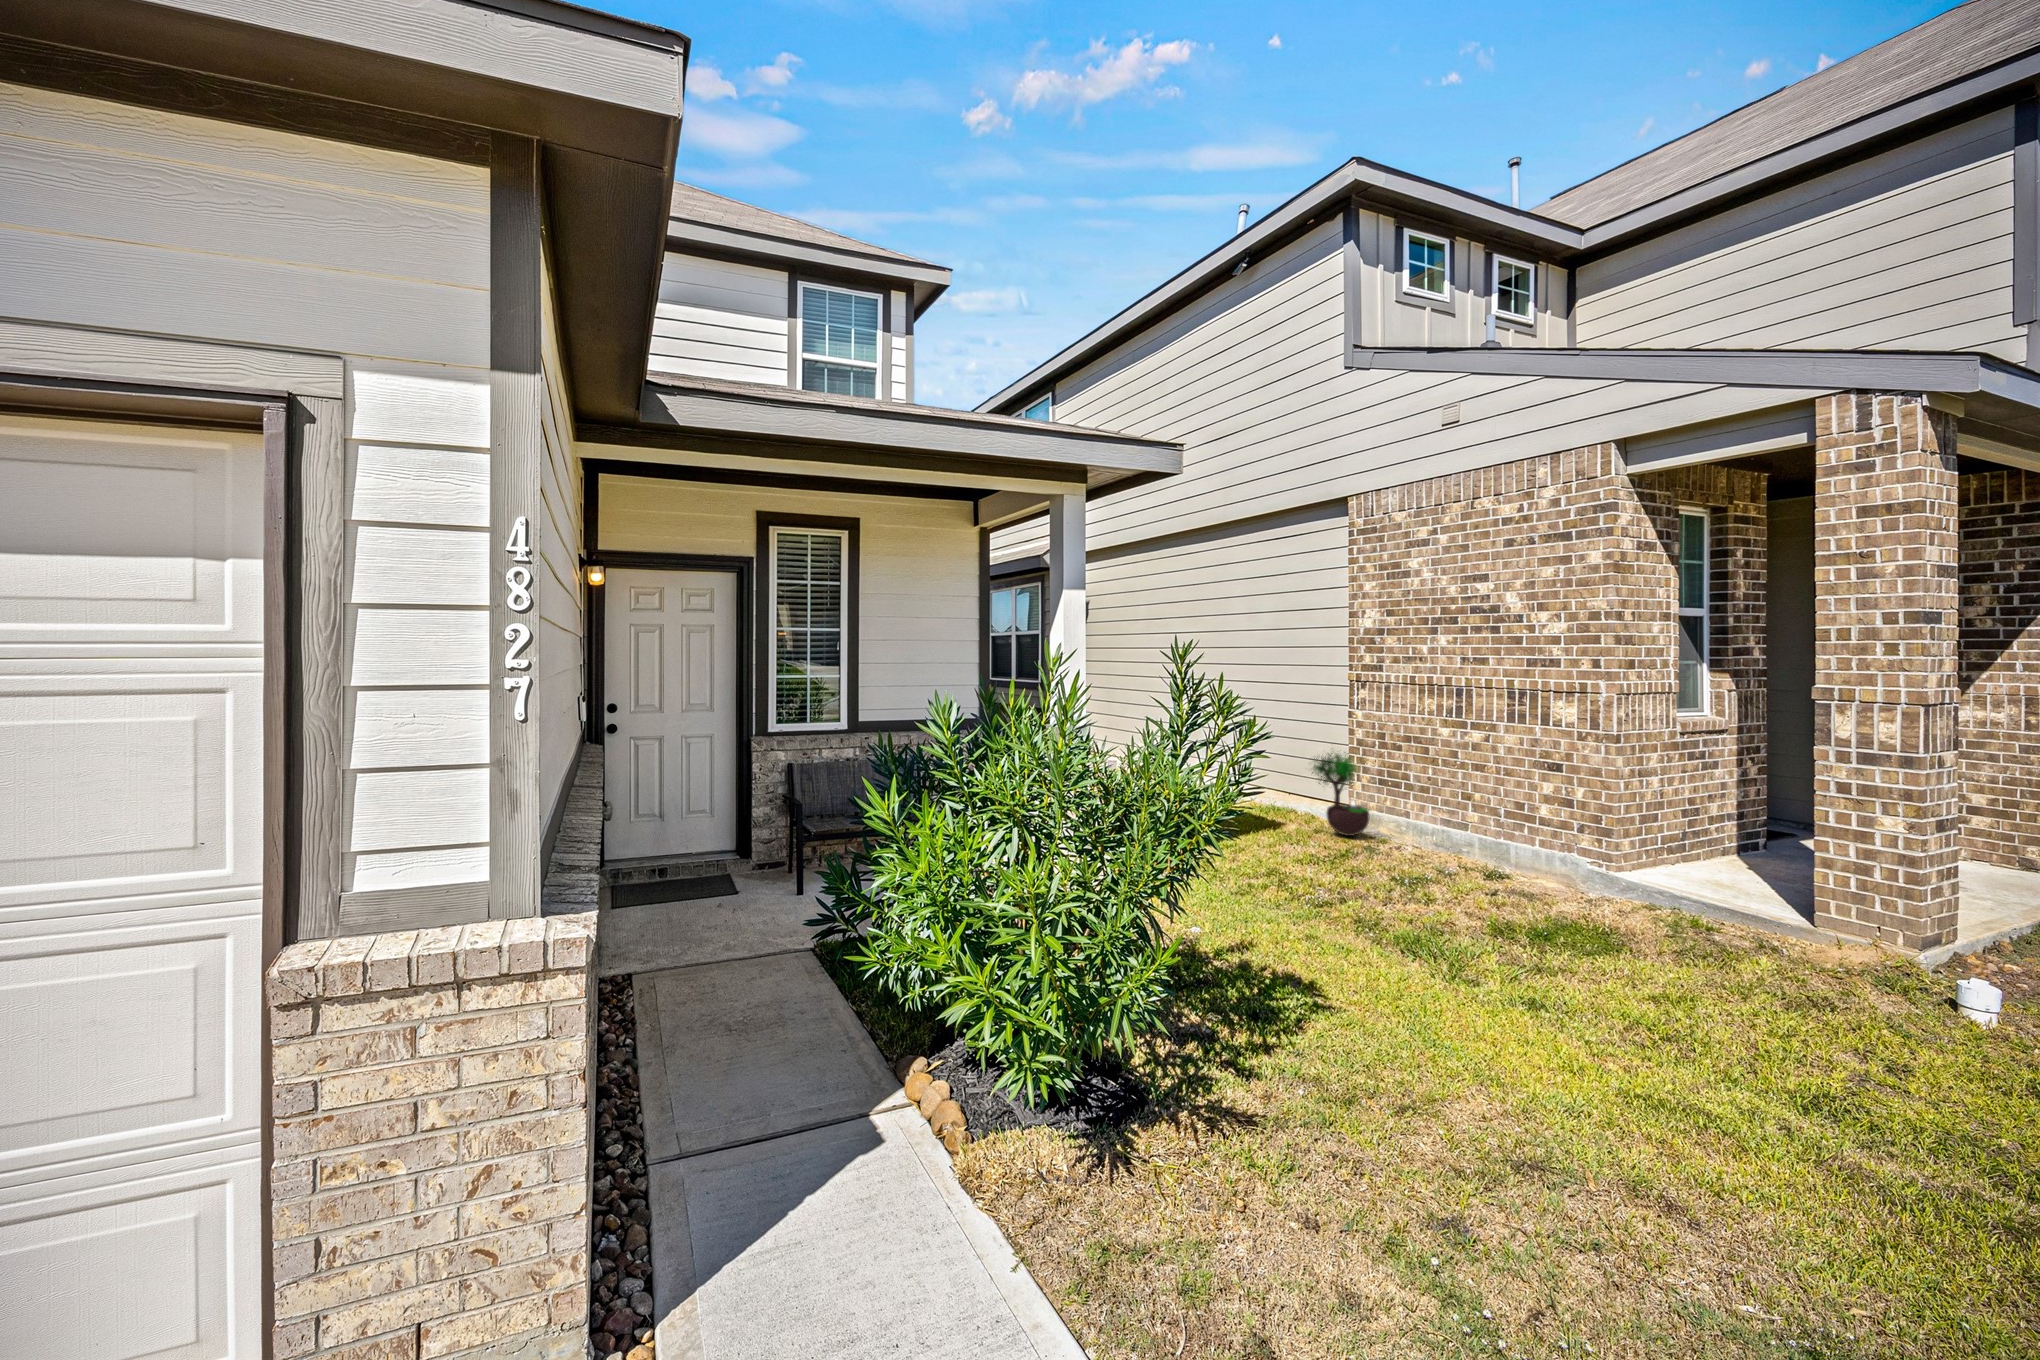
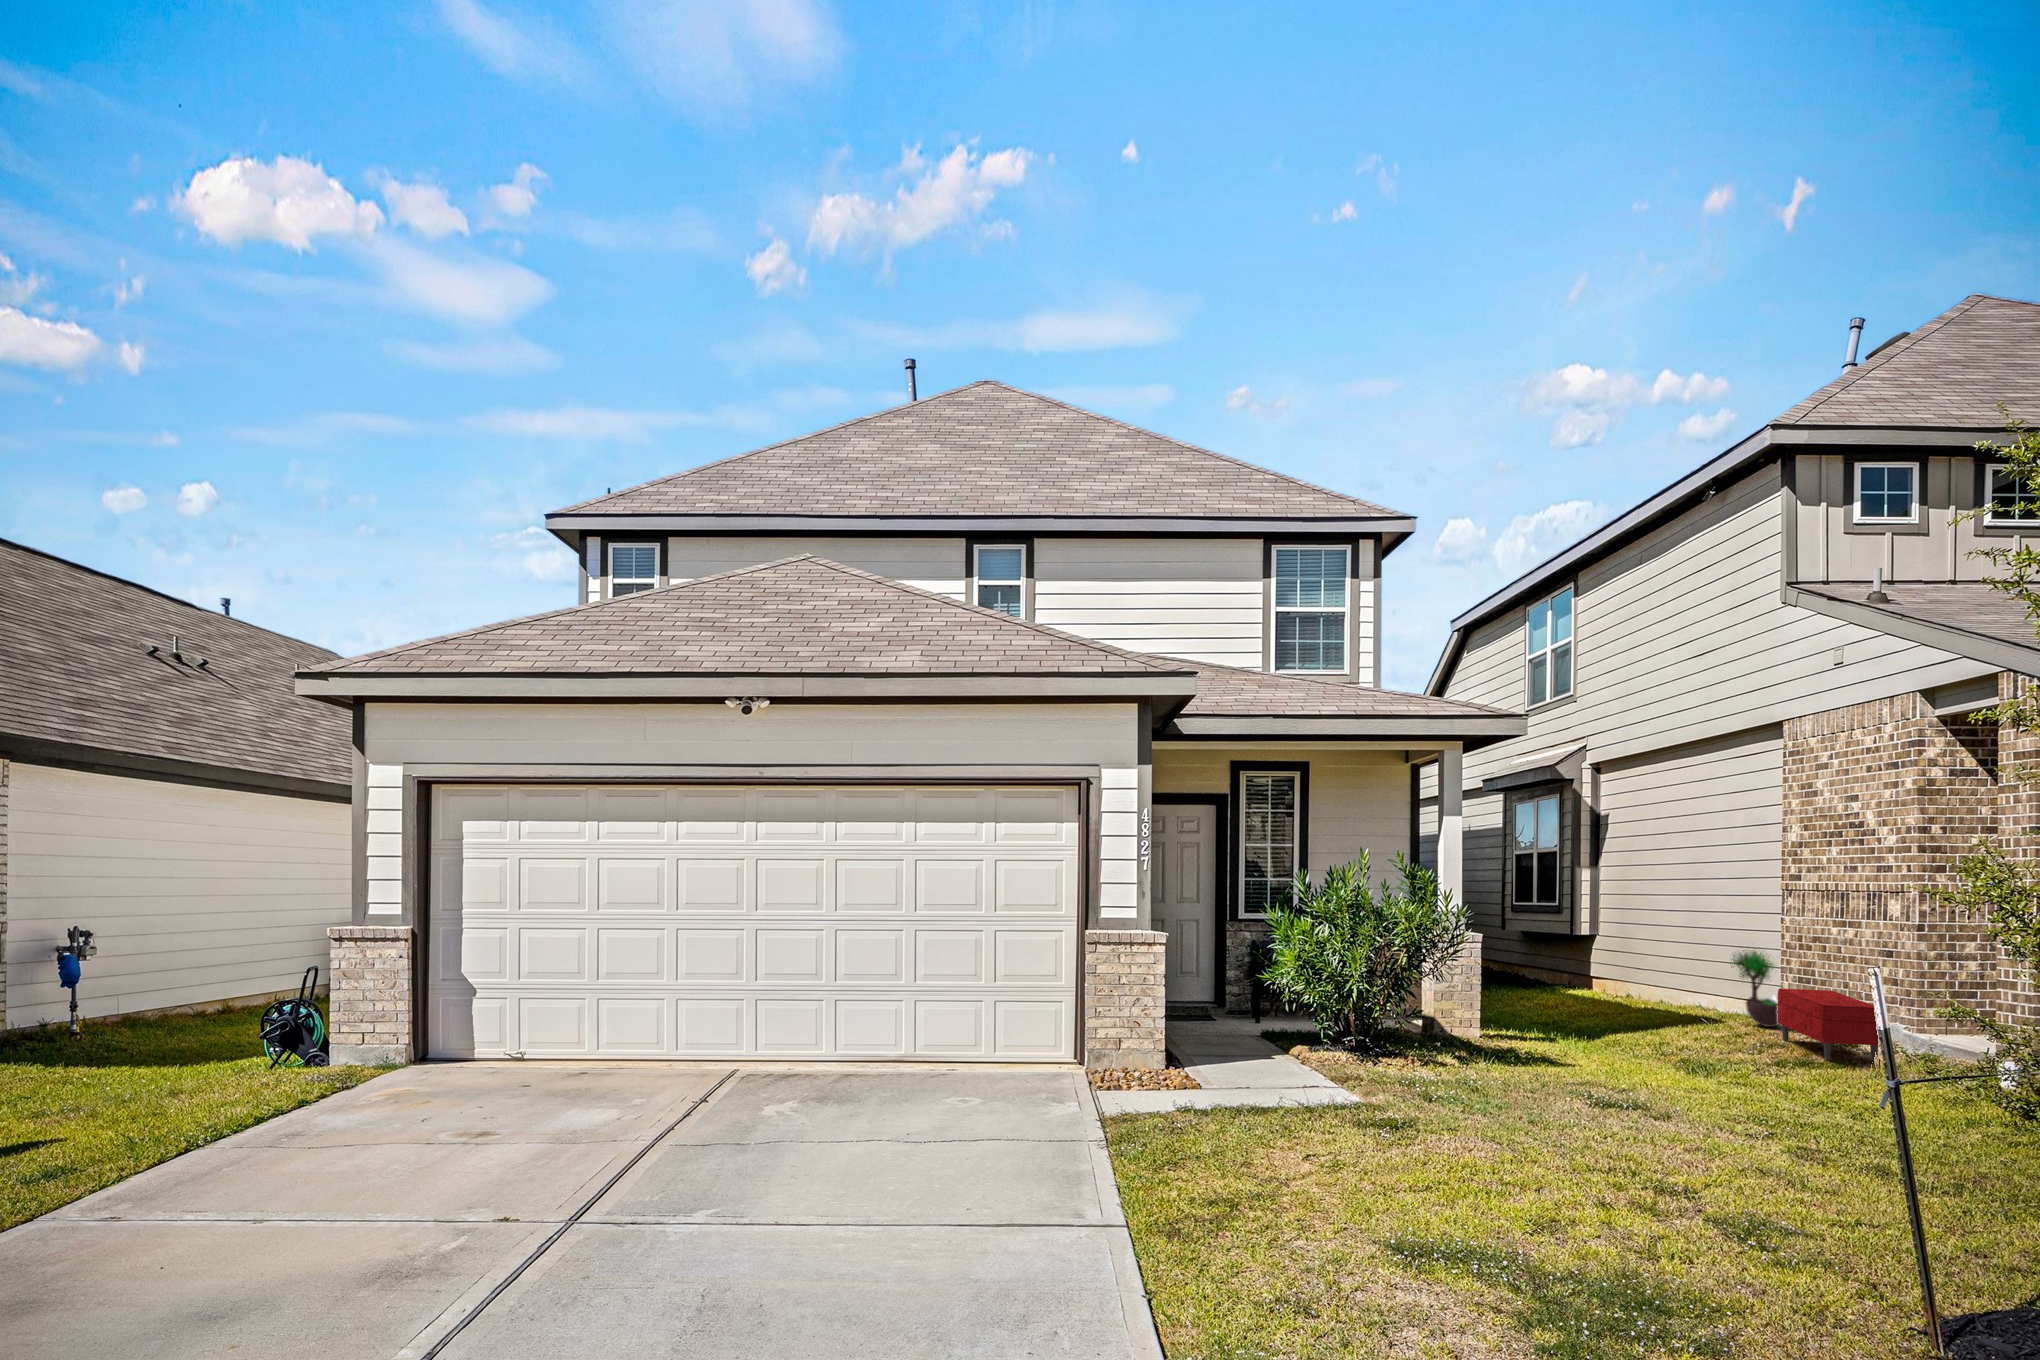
bench: none [1396,795,1564,893] -> present [1777,988,1878,1063]

